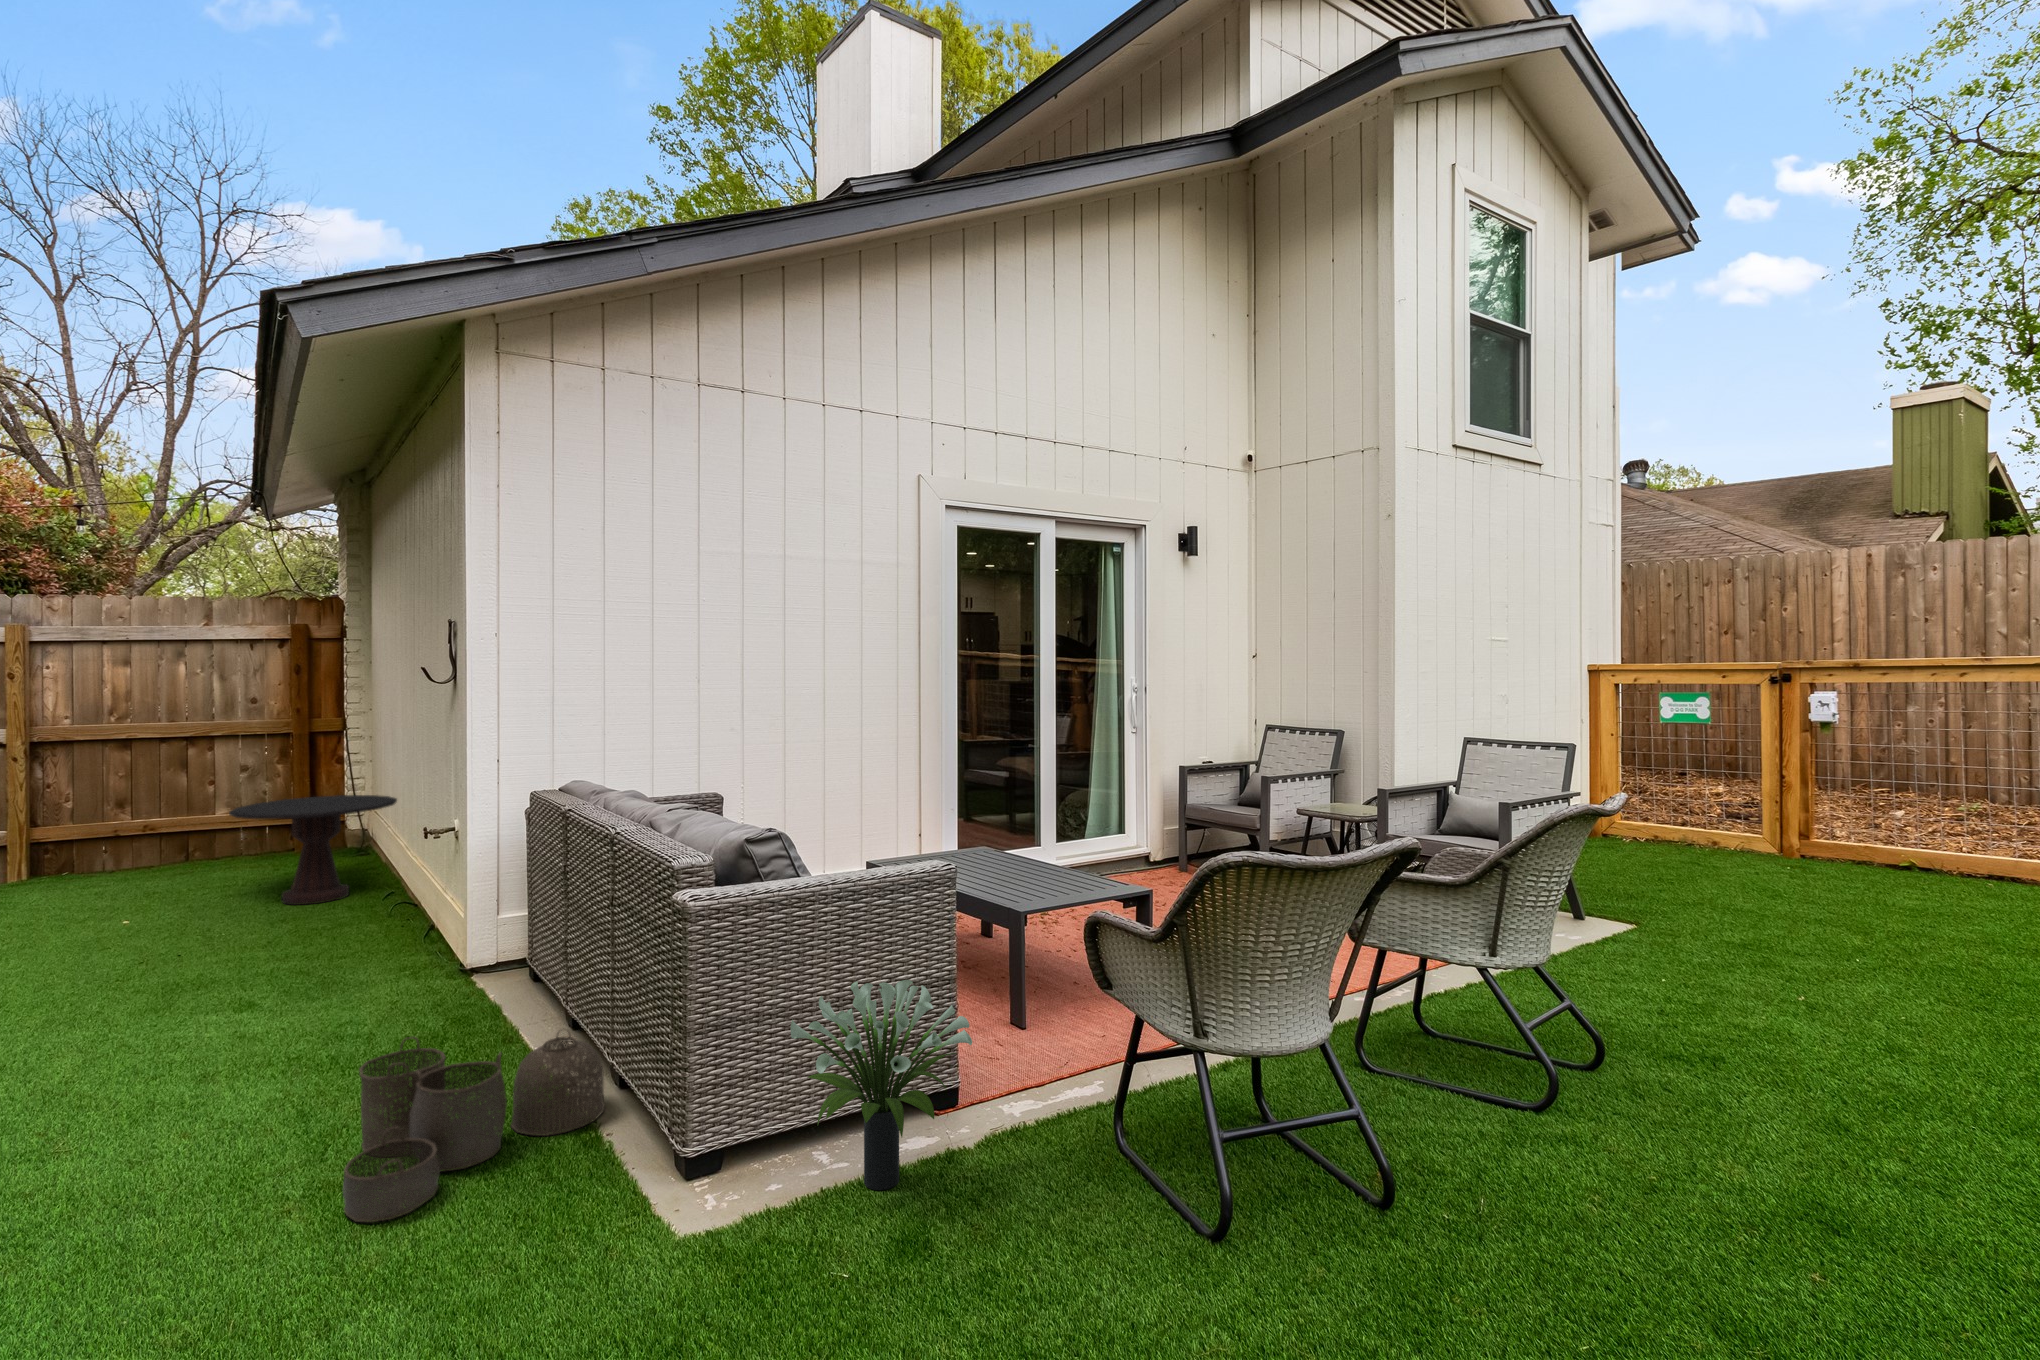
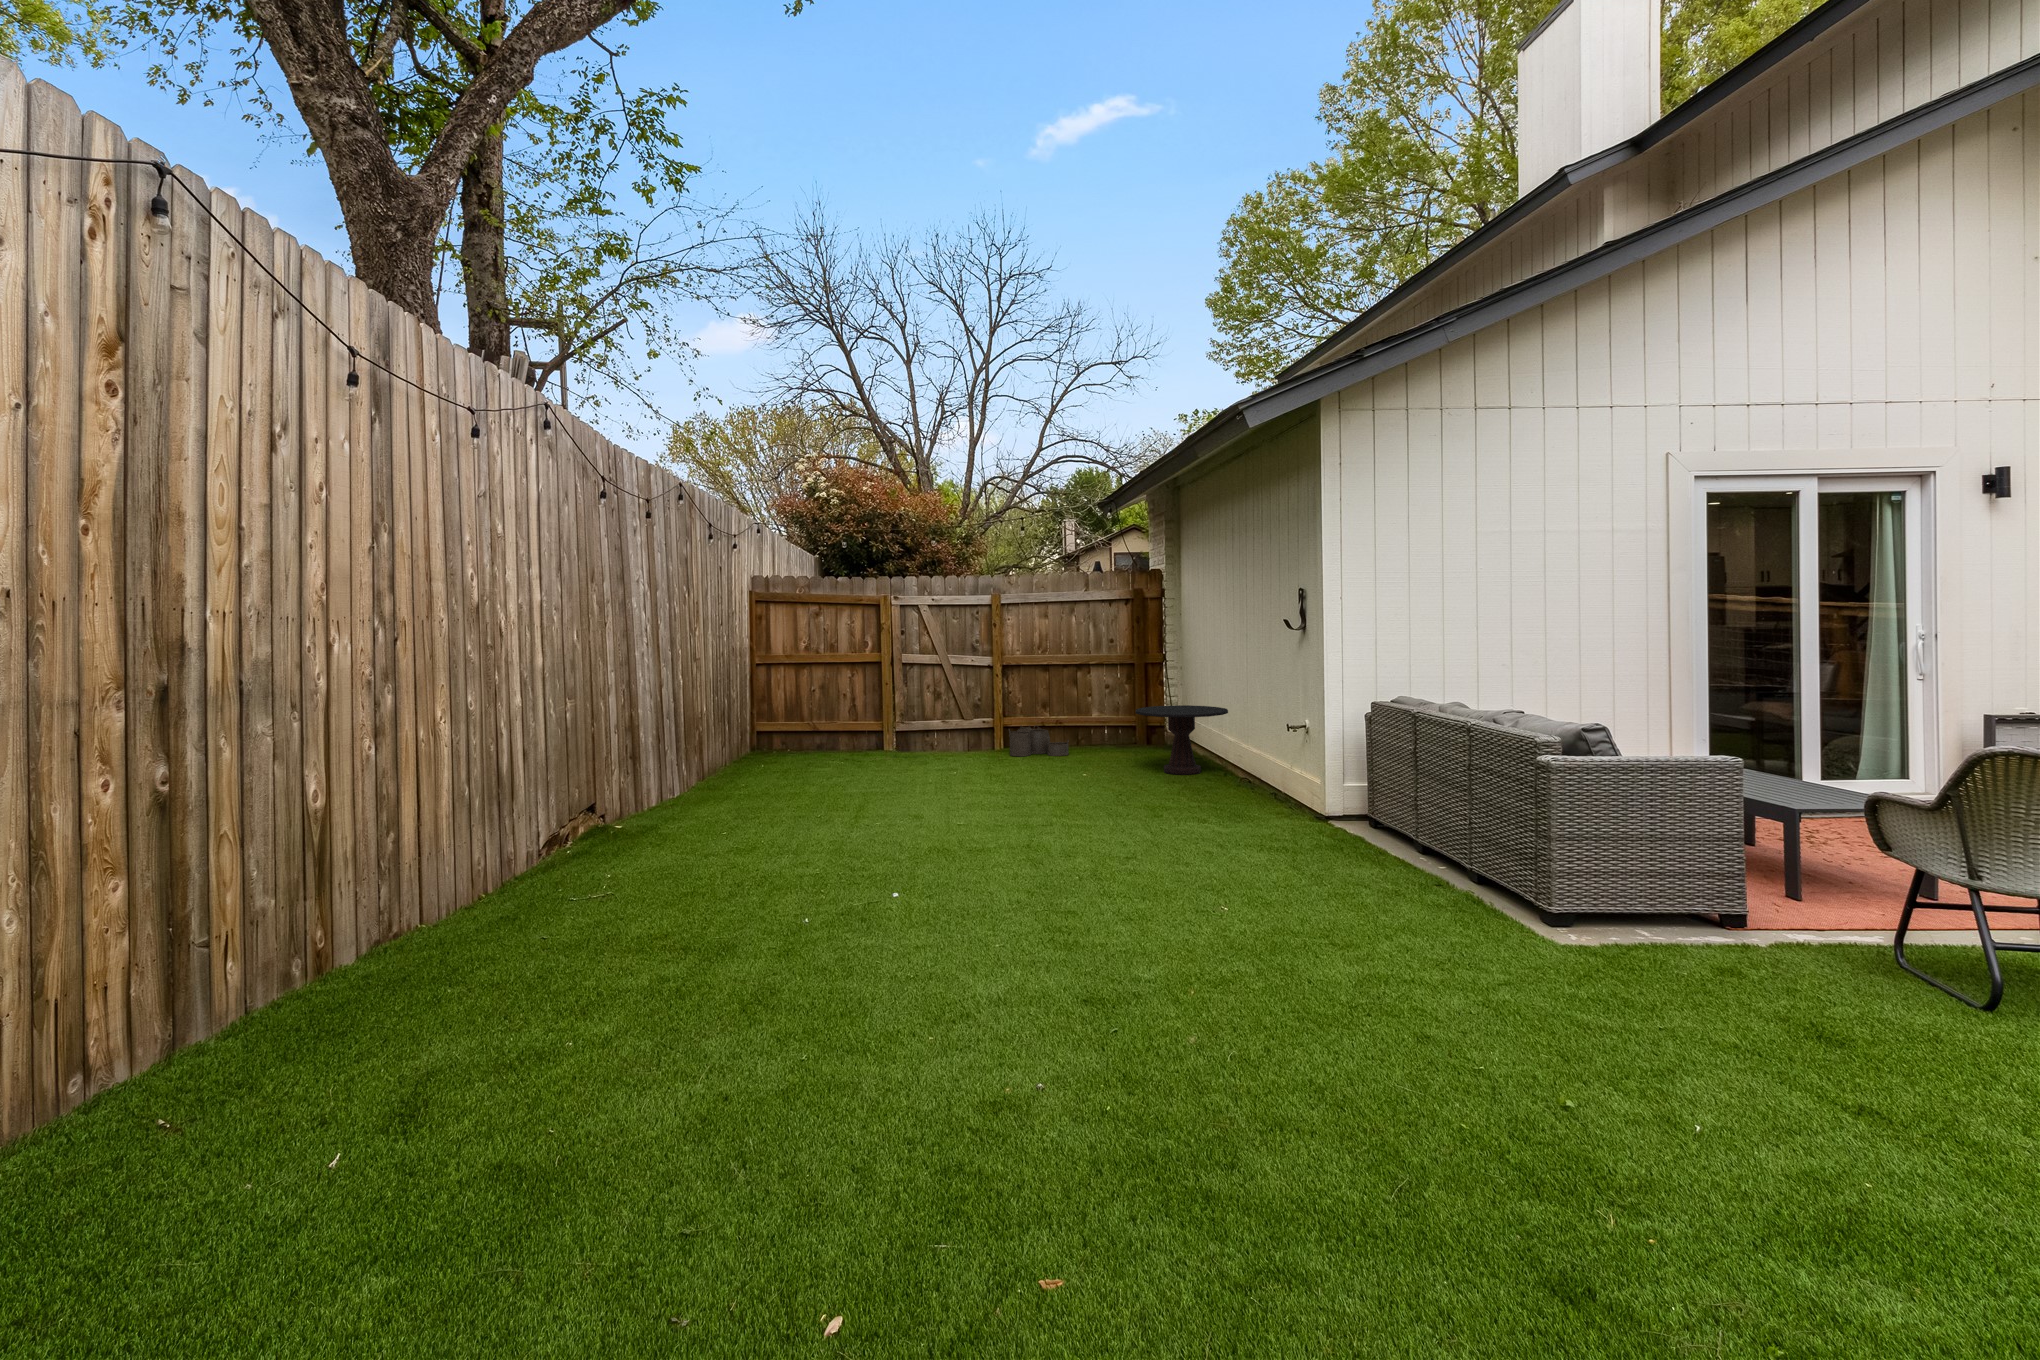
potted plant: present [790,980,972,1190] -> none [1628,822,1771,951]
woven basket: present [343,1028,605,1222] -> present [1009,725,1069,756]

